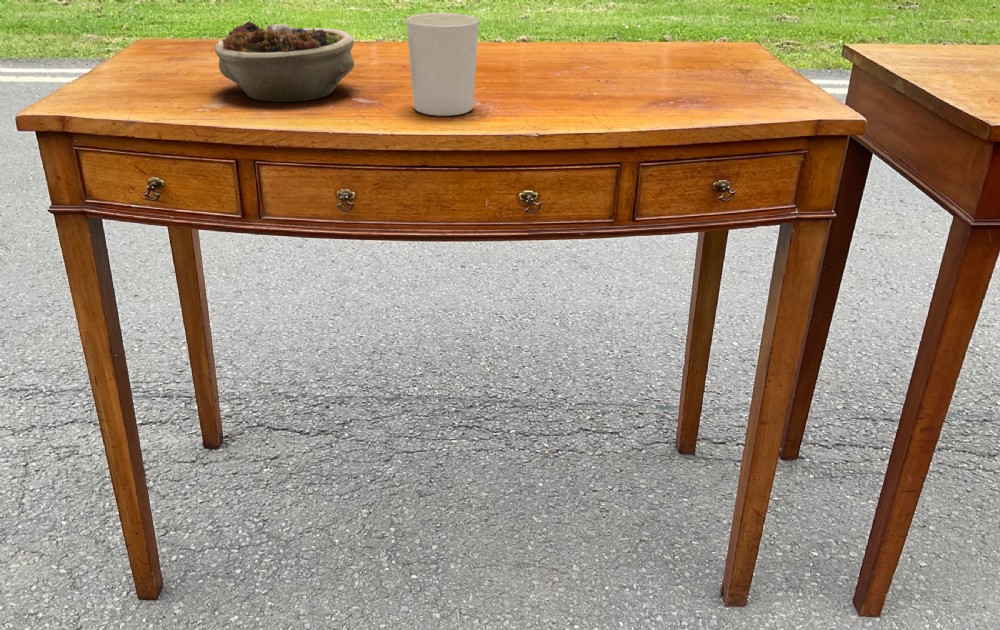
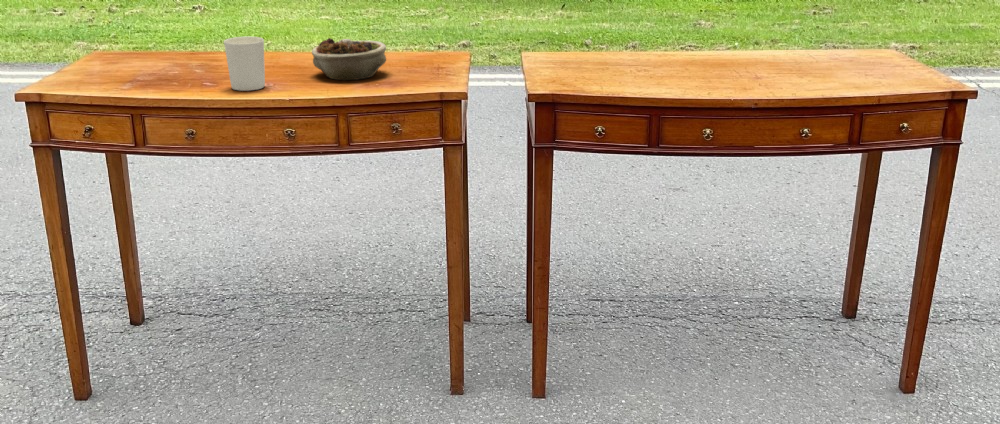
succulent planter: present [215,22,354,102] -> present [312,38,386,80]

